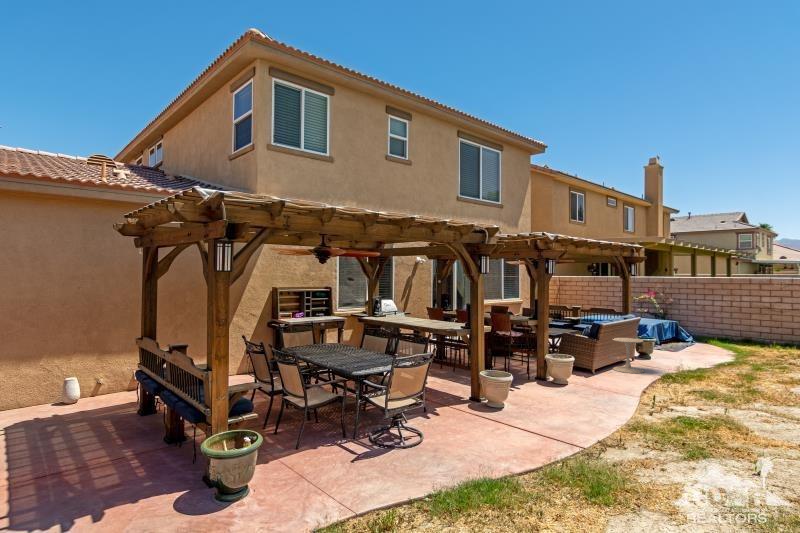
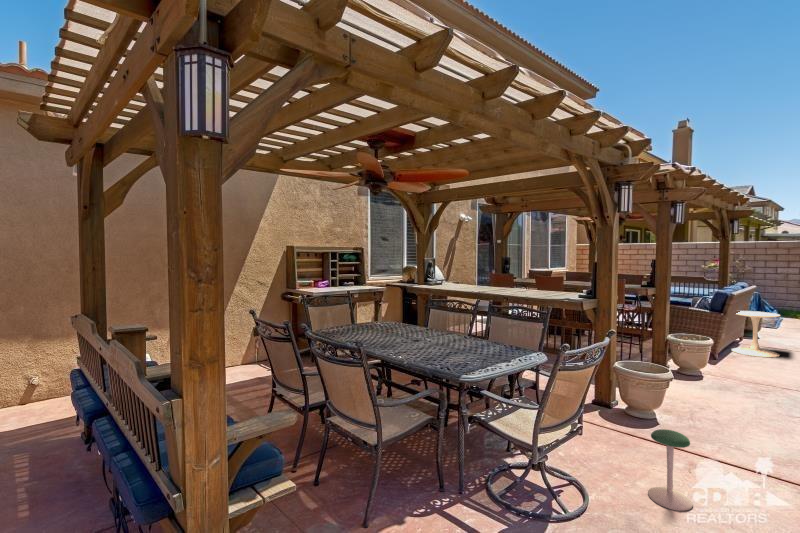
stool: none [456,402,477,444] -> present [648,429,693,511]

